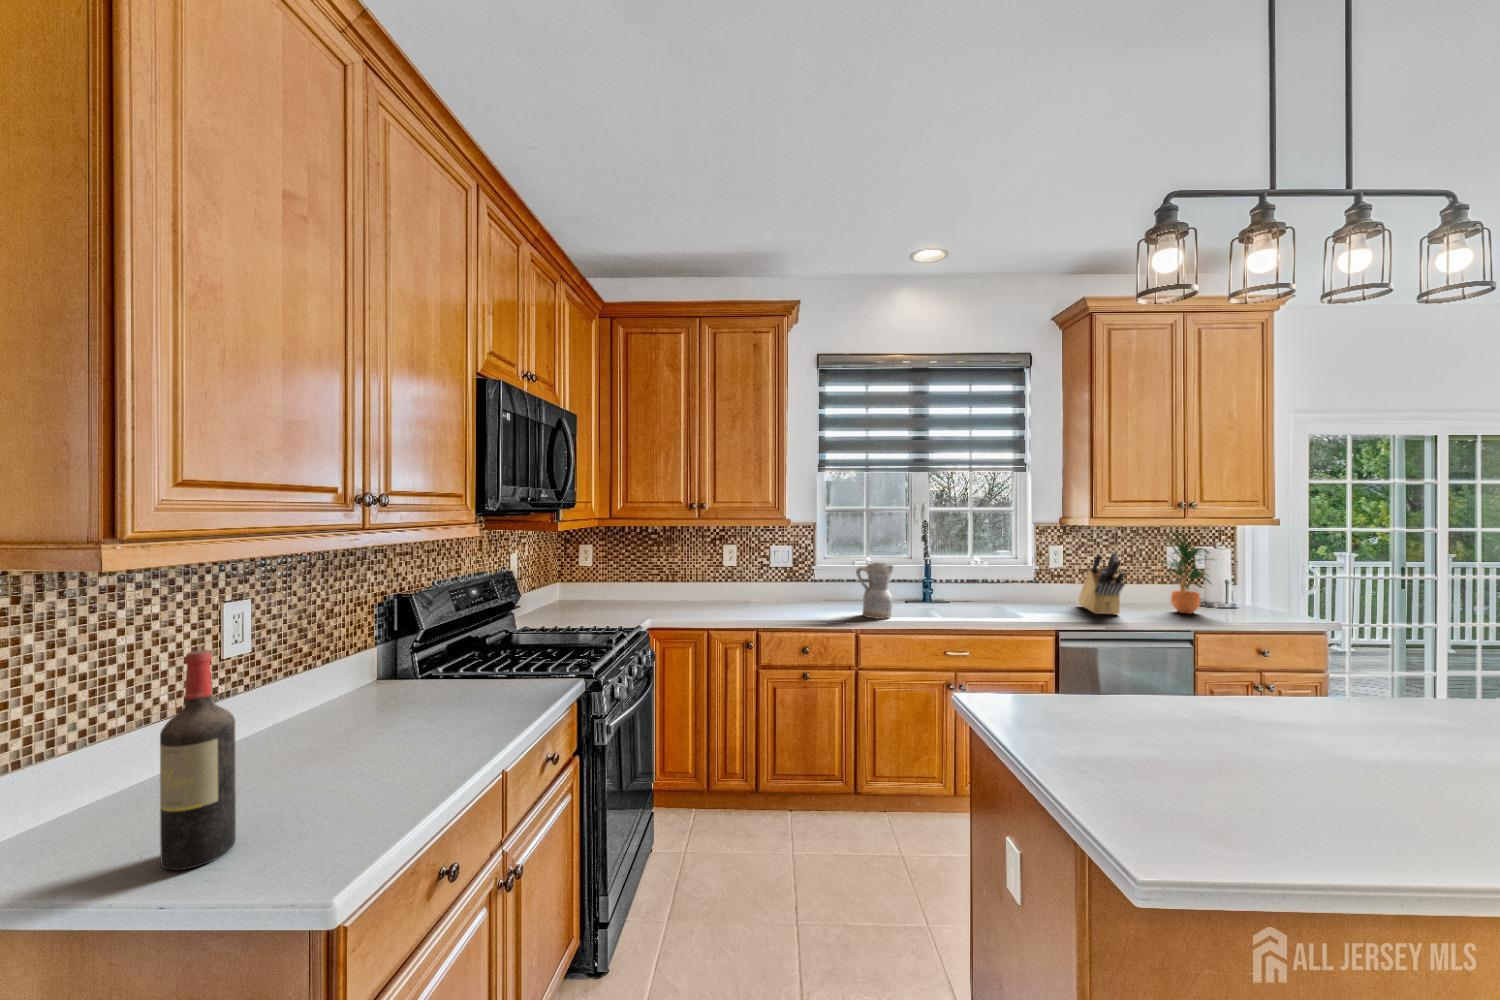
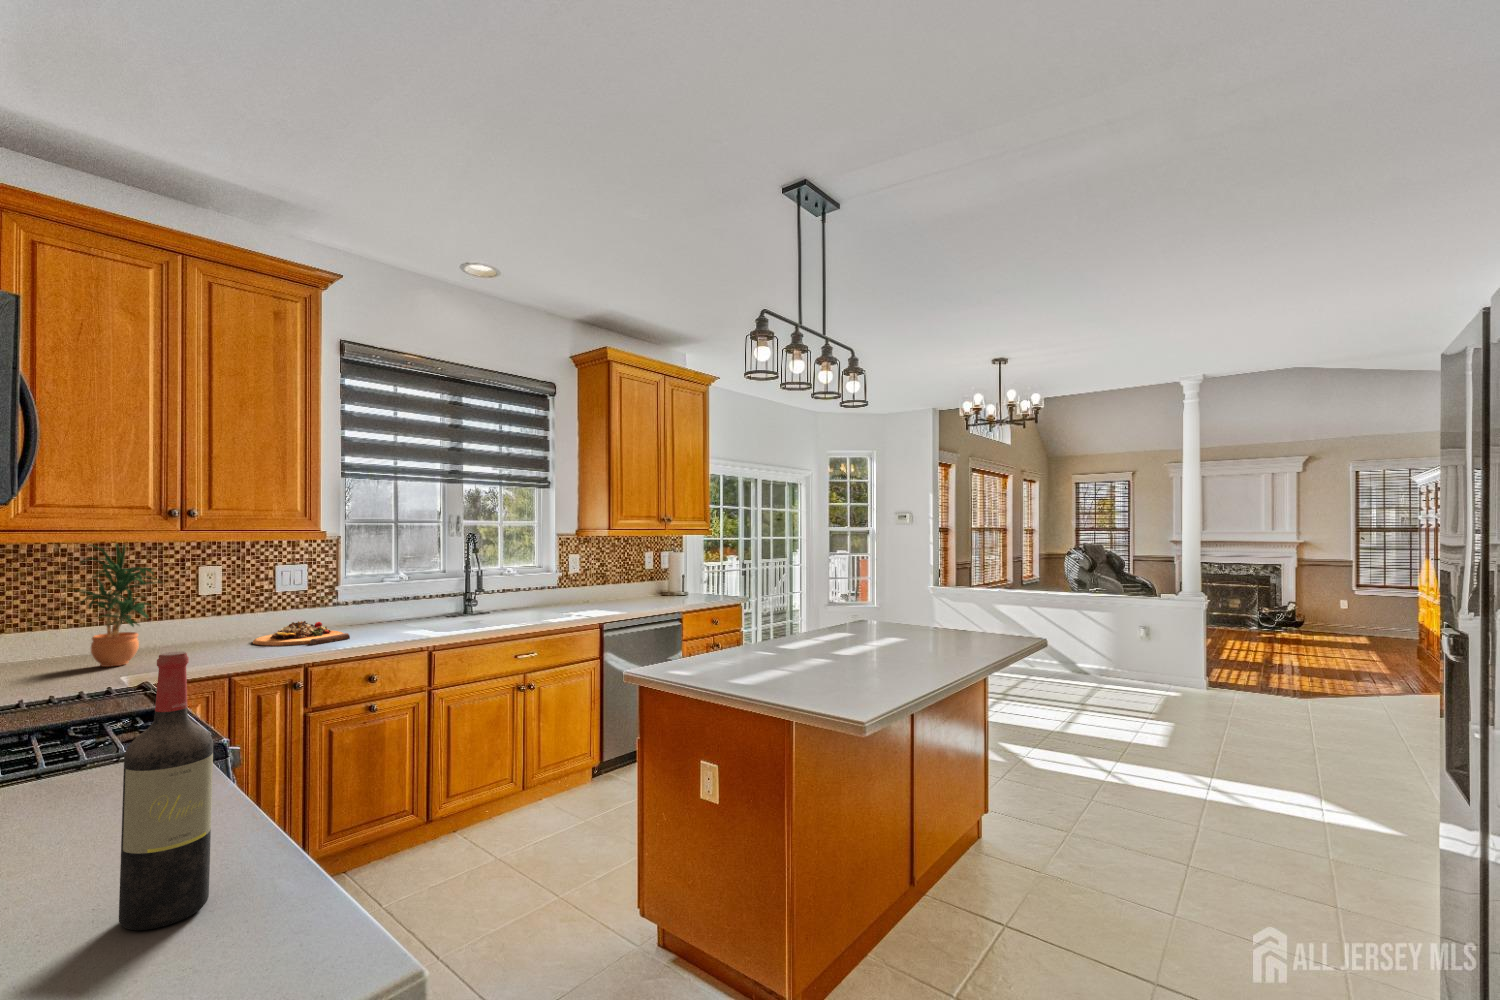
potted plant: present [1163,532,1211,614] -> present [79,544,160,667]
knife block: present [1079,551,1125,615] -> none [594,554,638,608]
ceramic pitcher: present [856,562,893,619] -> none [422,574,463,633]
cutting board: none [745,591,807,613] -> present [253,621,350,646]

